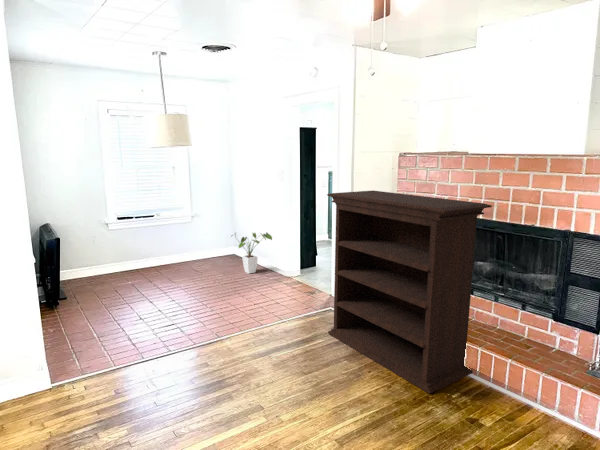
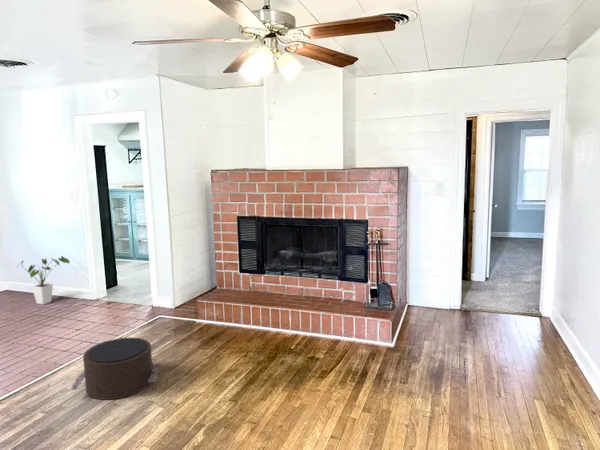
bookshelf: present [327,190,492,393] -> none [161,202,298,352]
pouf: none [203,327,291,391] -> present [71,338,160,400]

